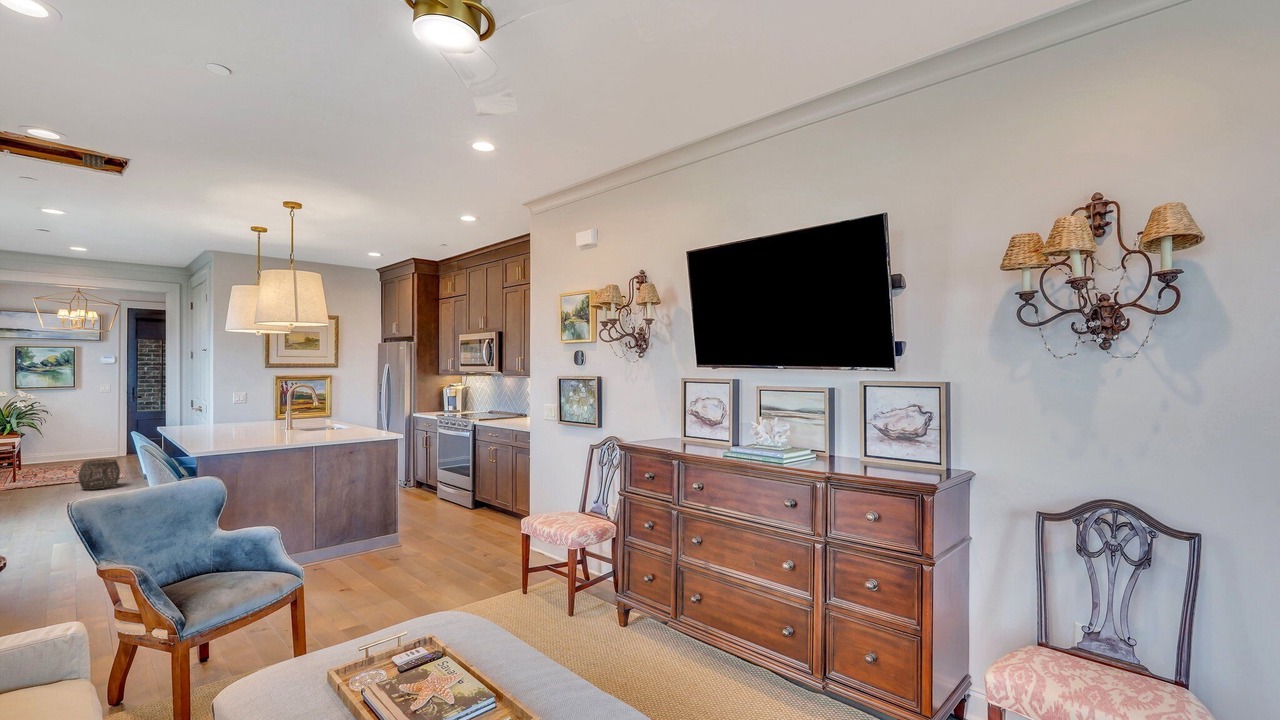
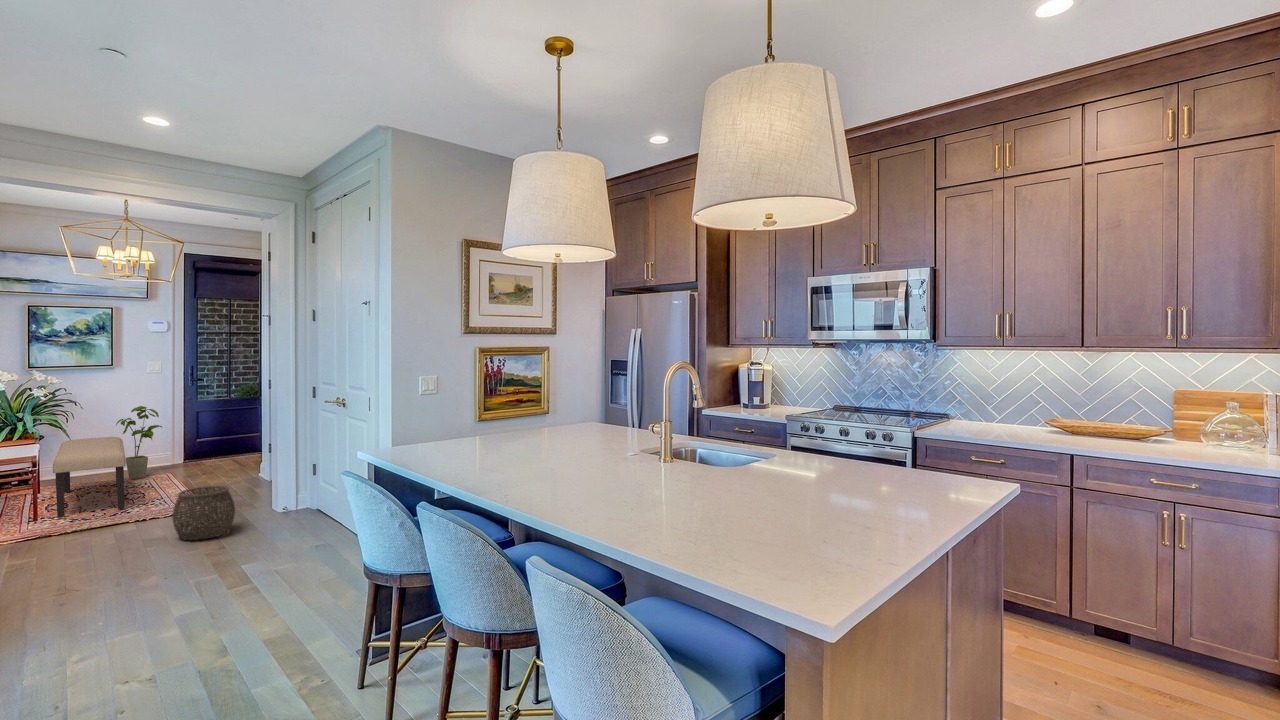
house plant: none [74,413,109,461] -> present [116,406,162,479]
bench: none [17,432,76,479] -> present [53,437,126,517]

